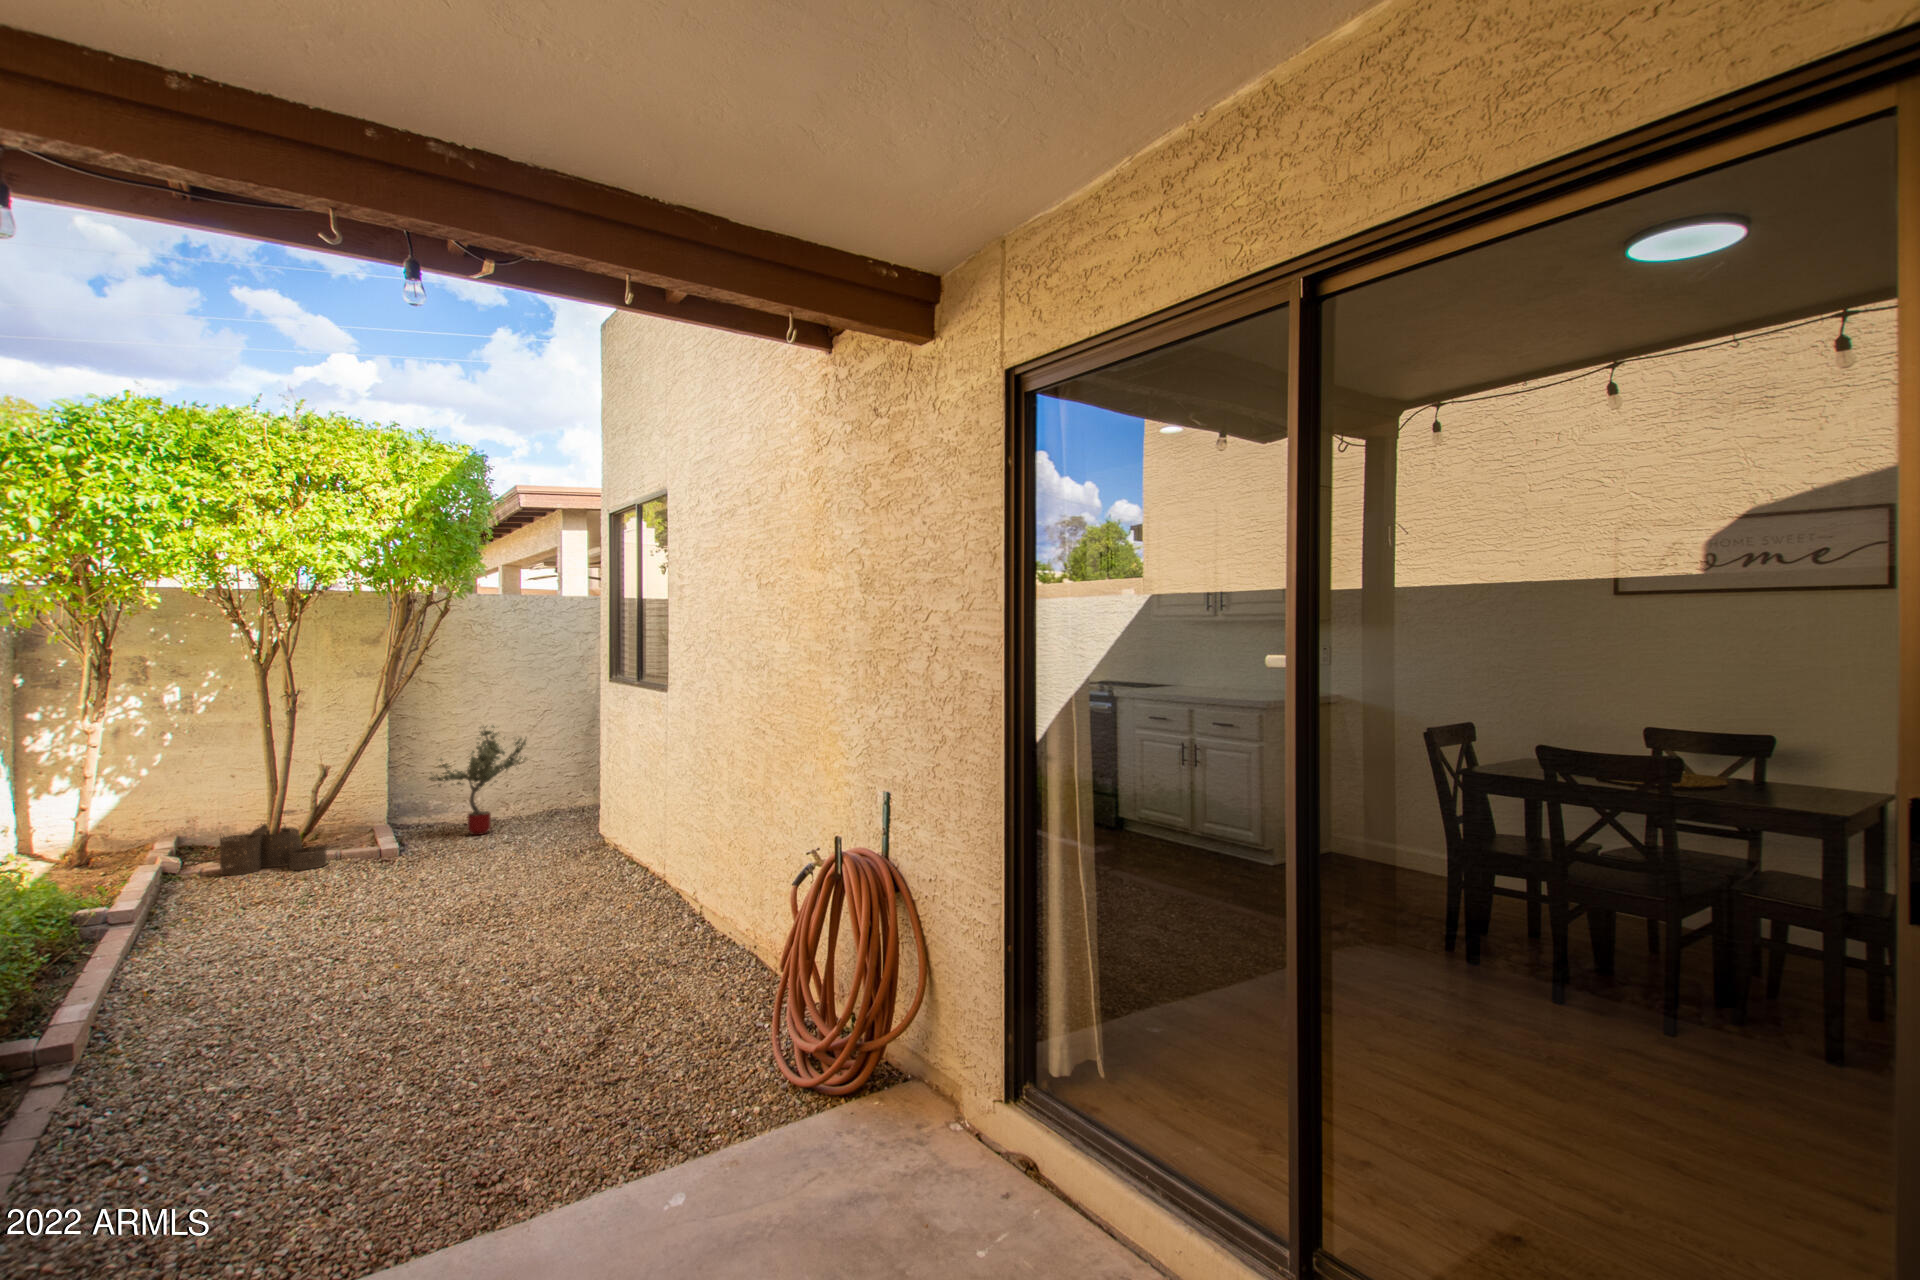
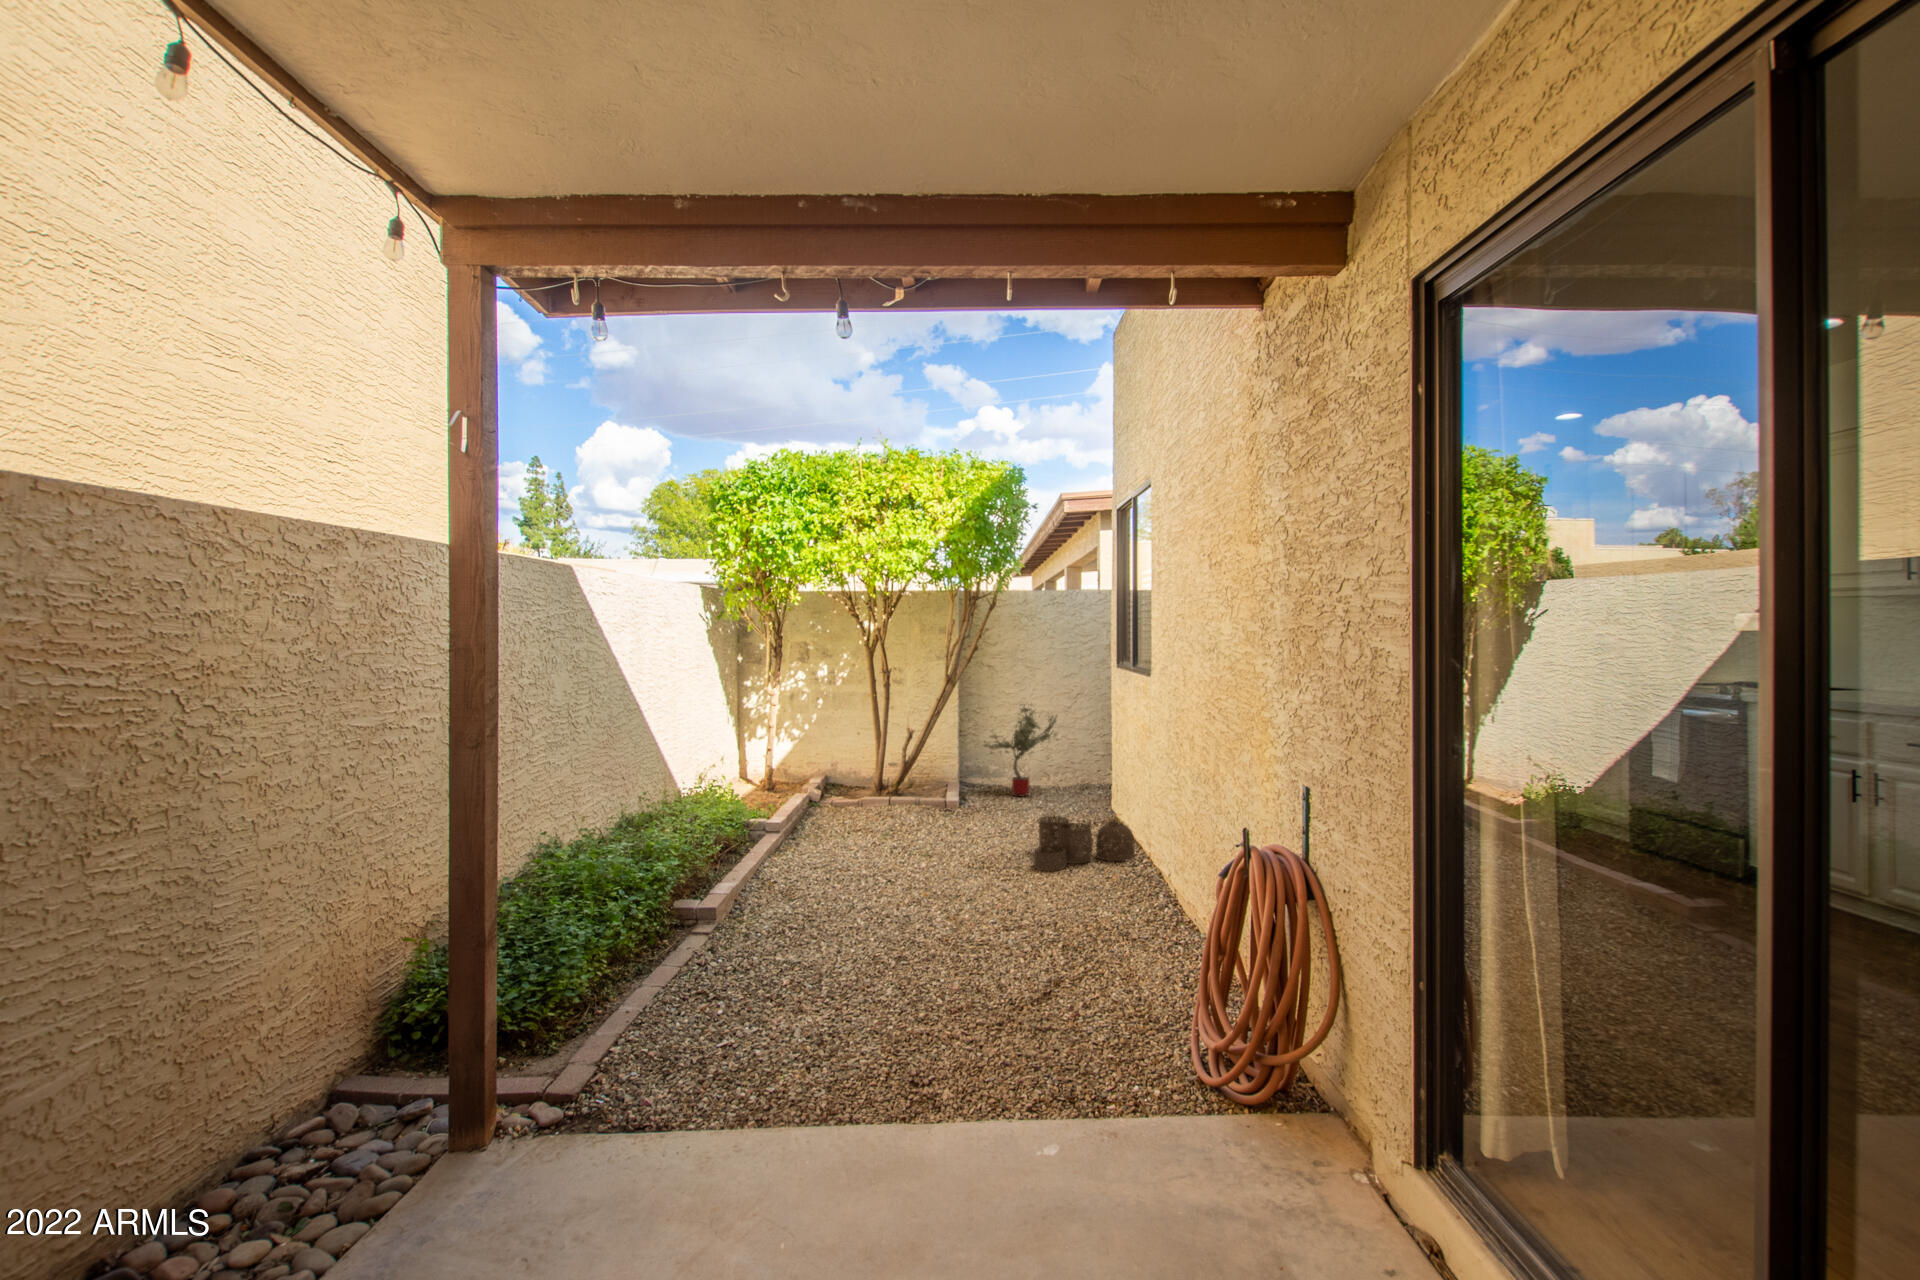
woven basket: present [220,823,327,875] -> present [1033,816,1135,871]

